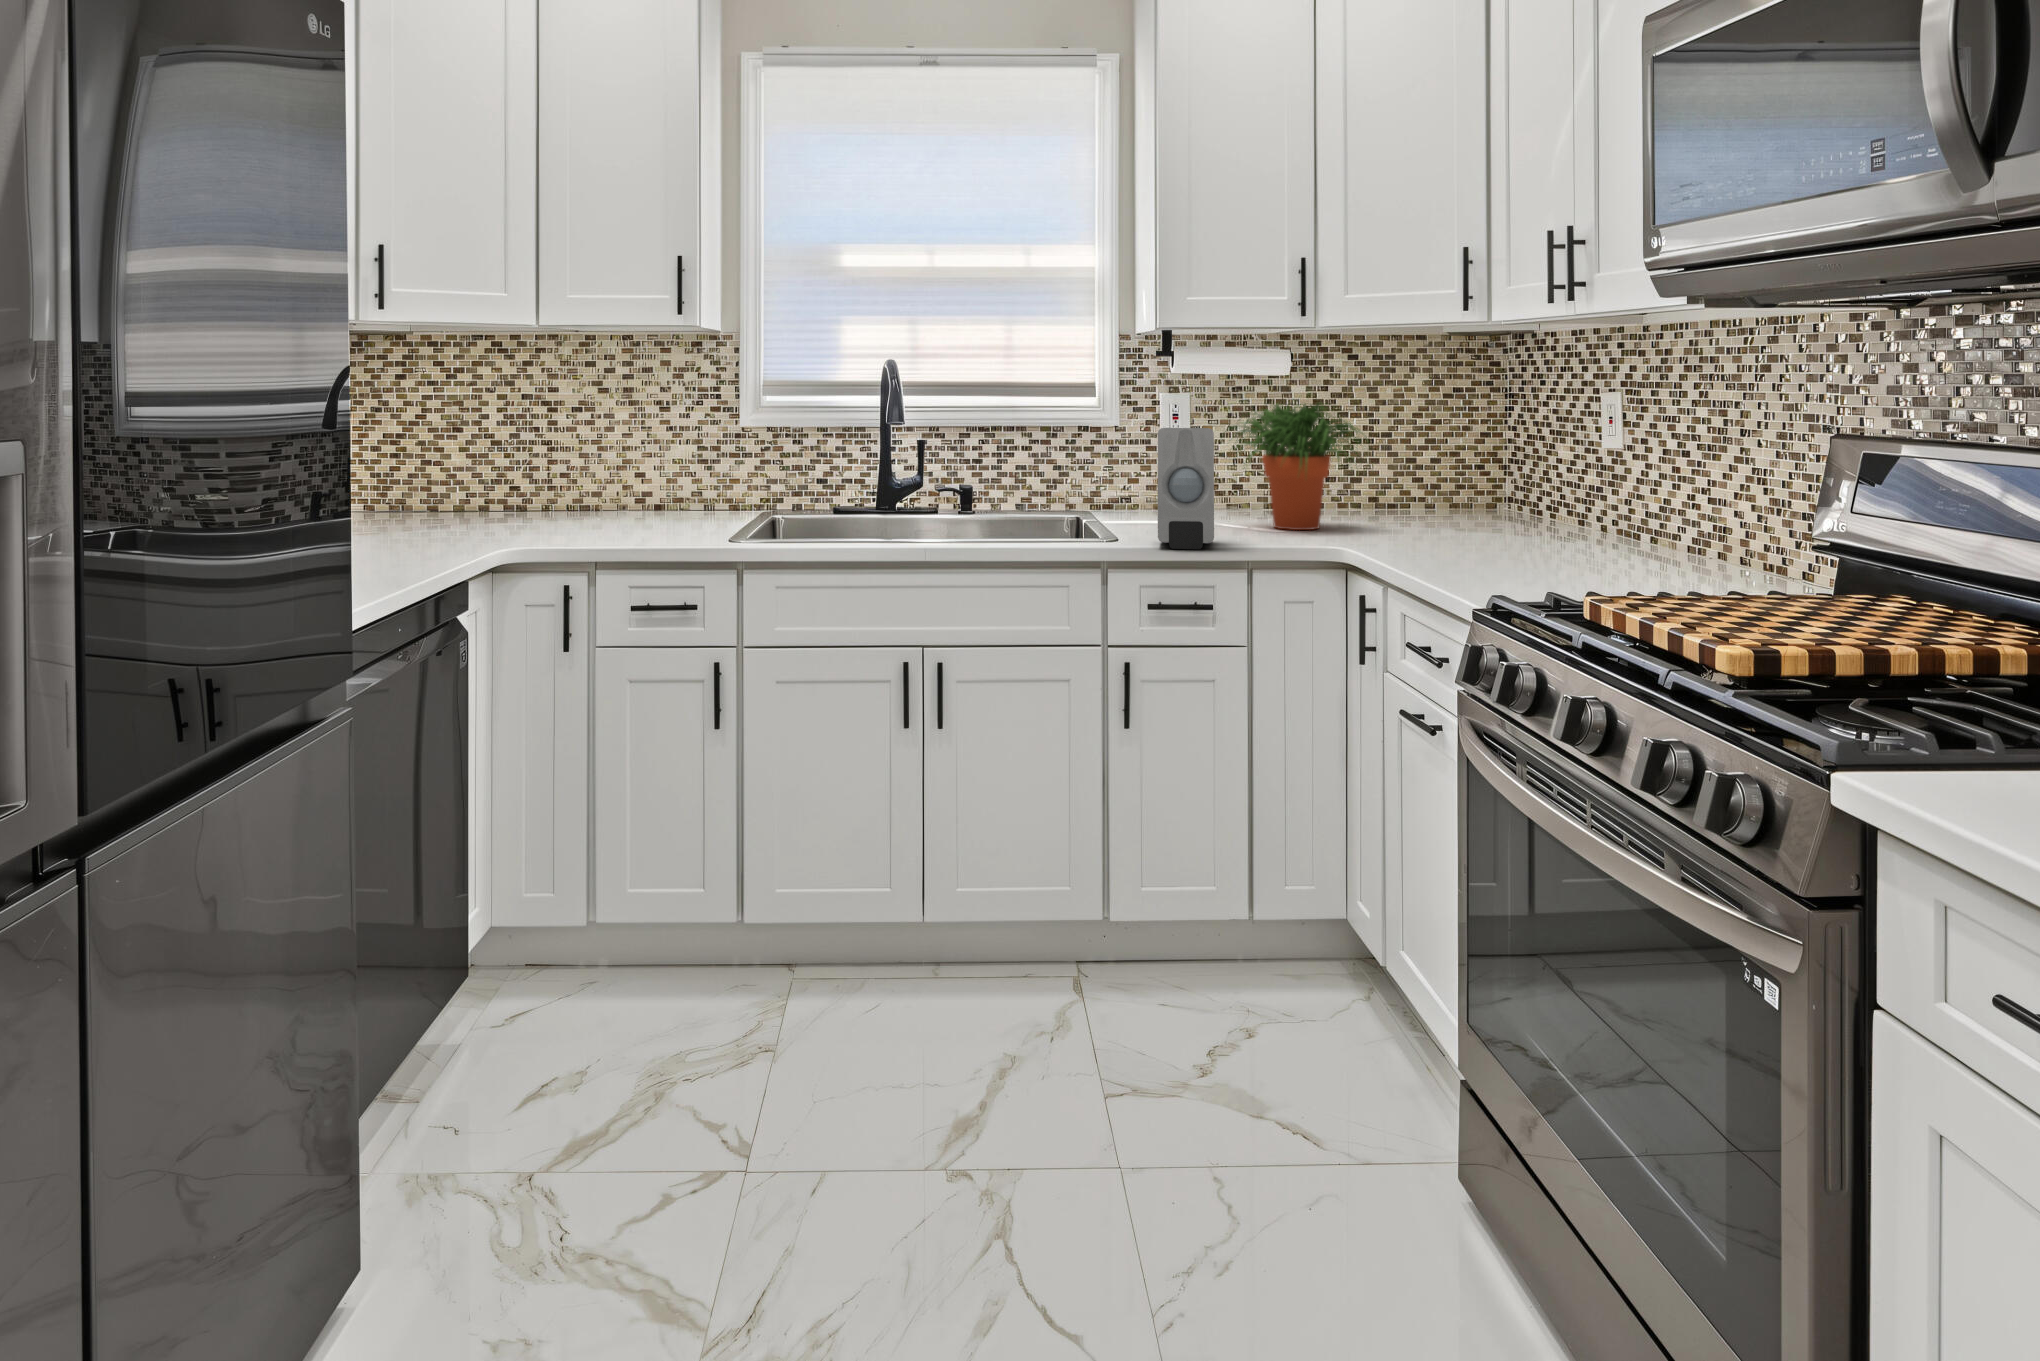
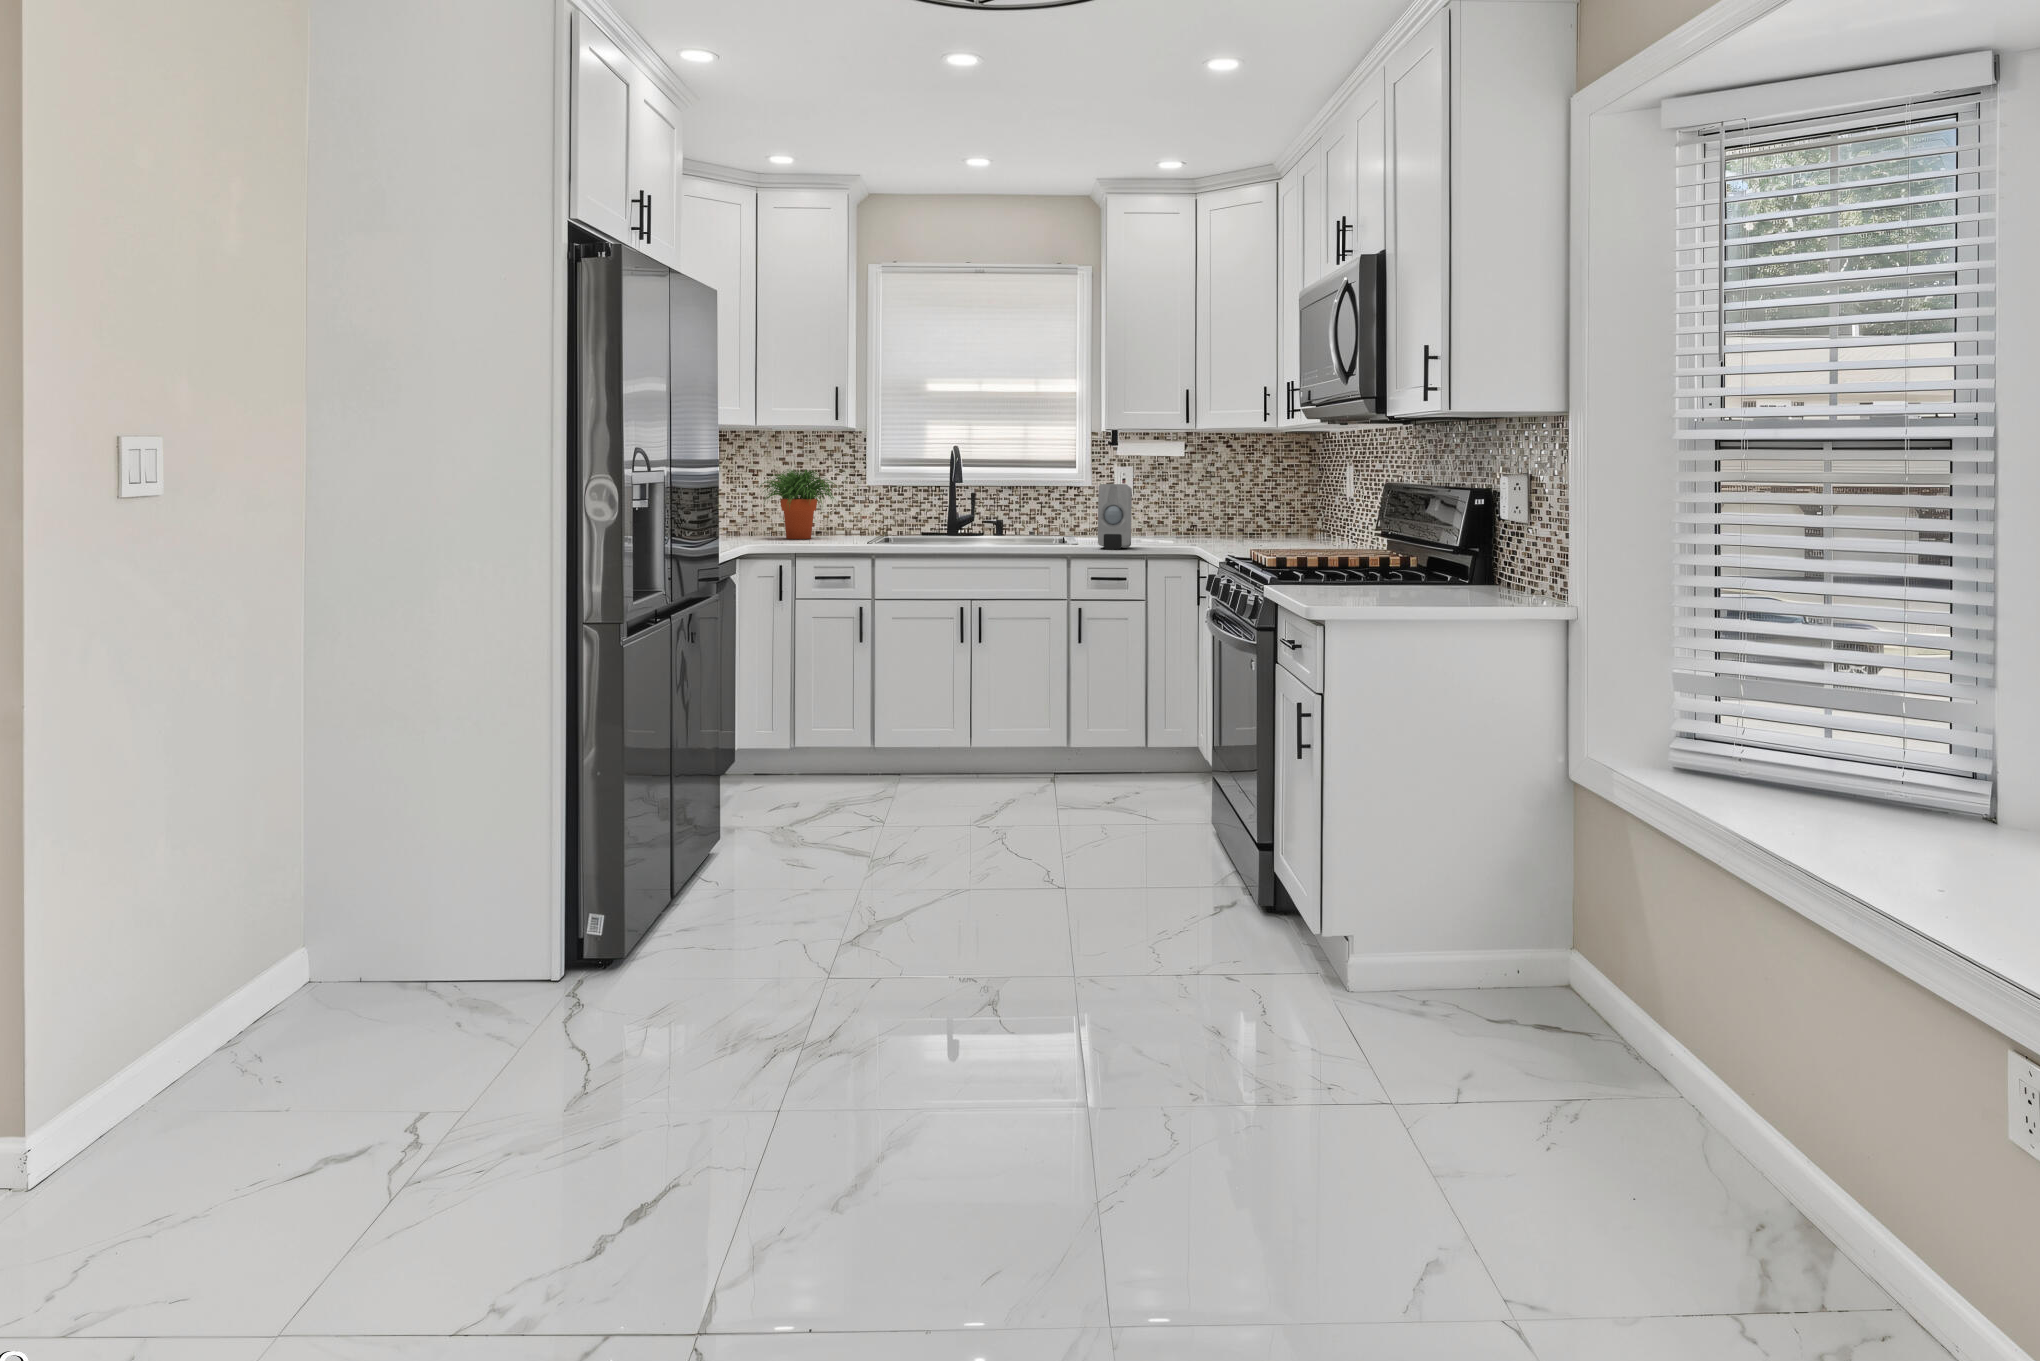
potted plant: present [1225,403,1367,530] -> present [759,469,835,539]

